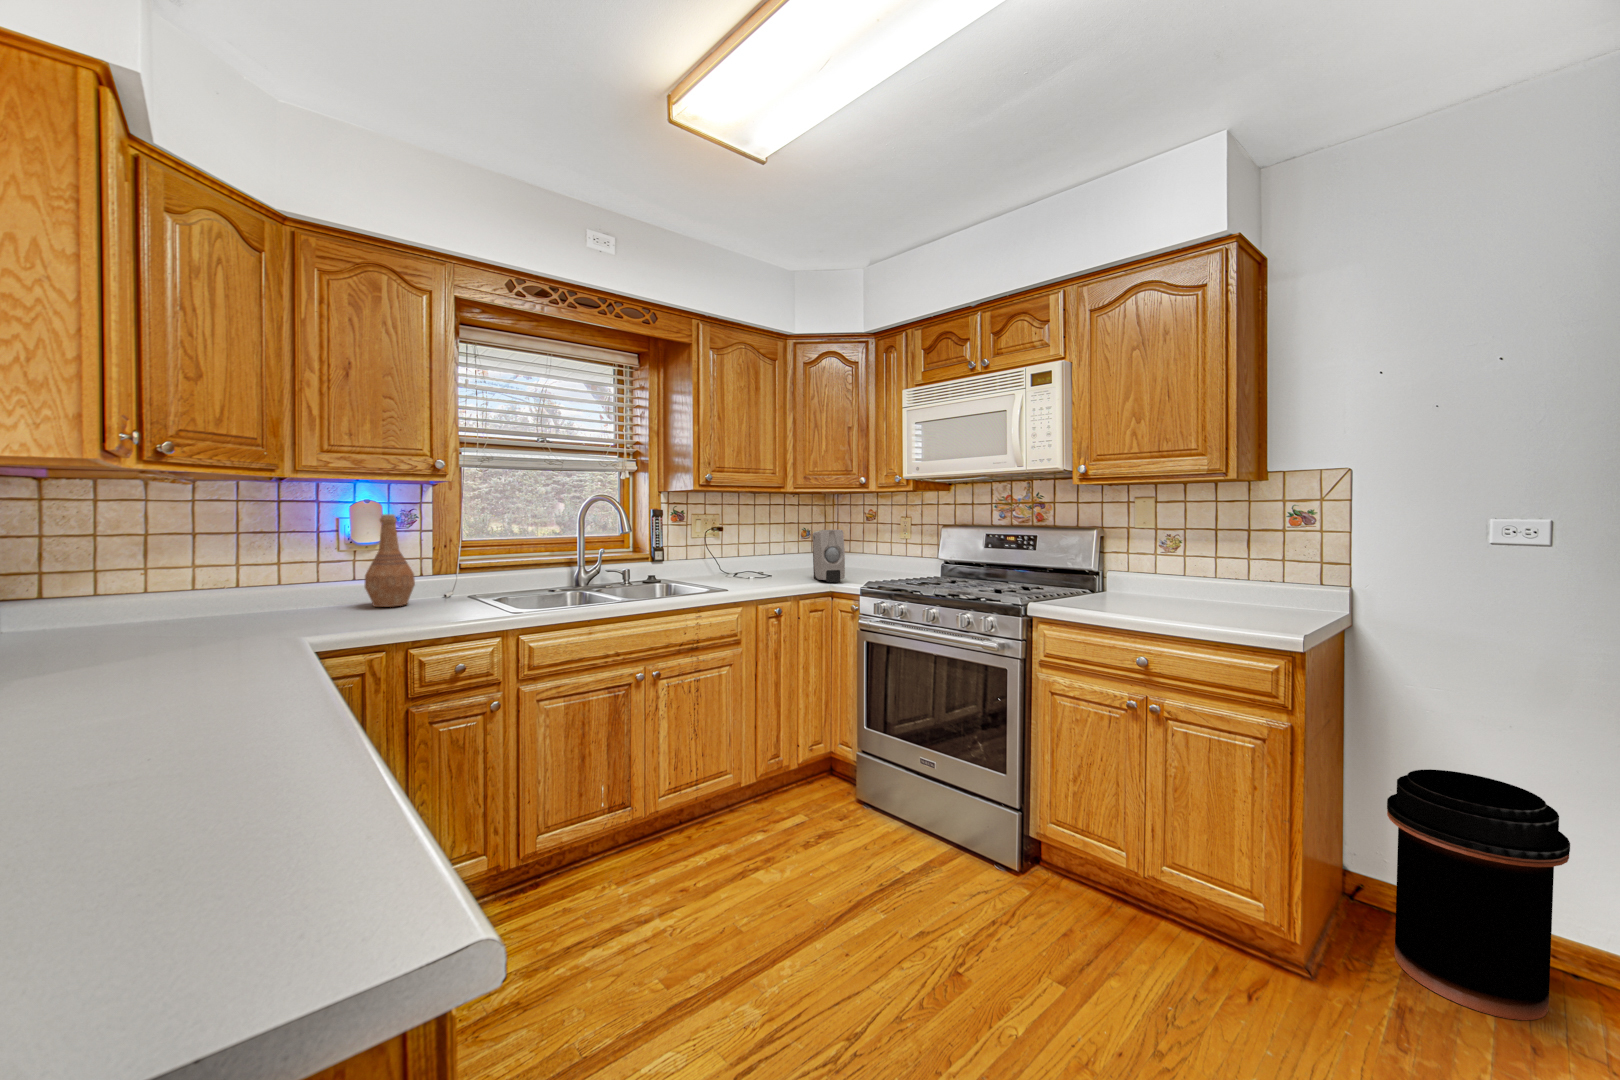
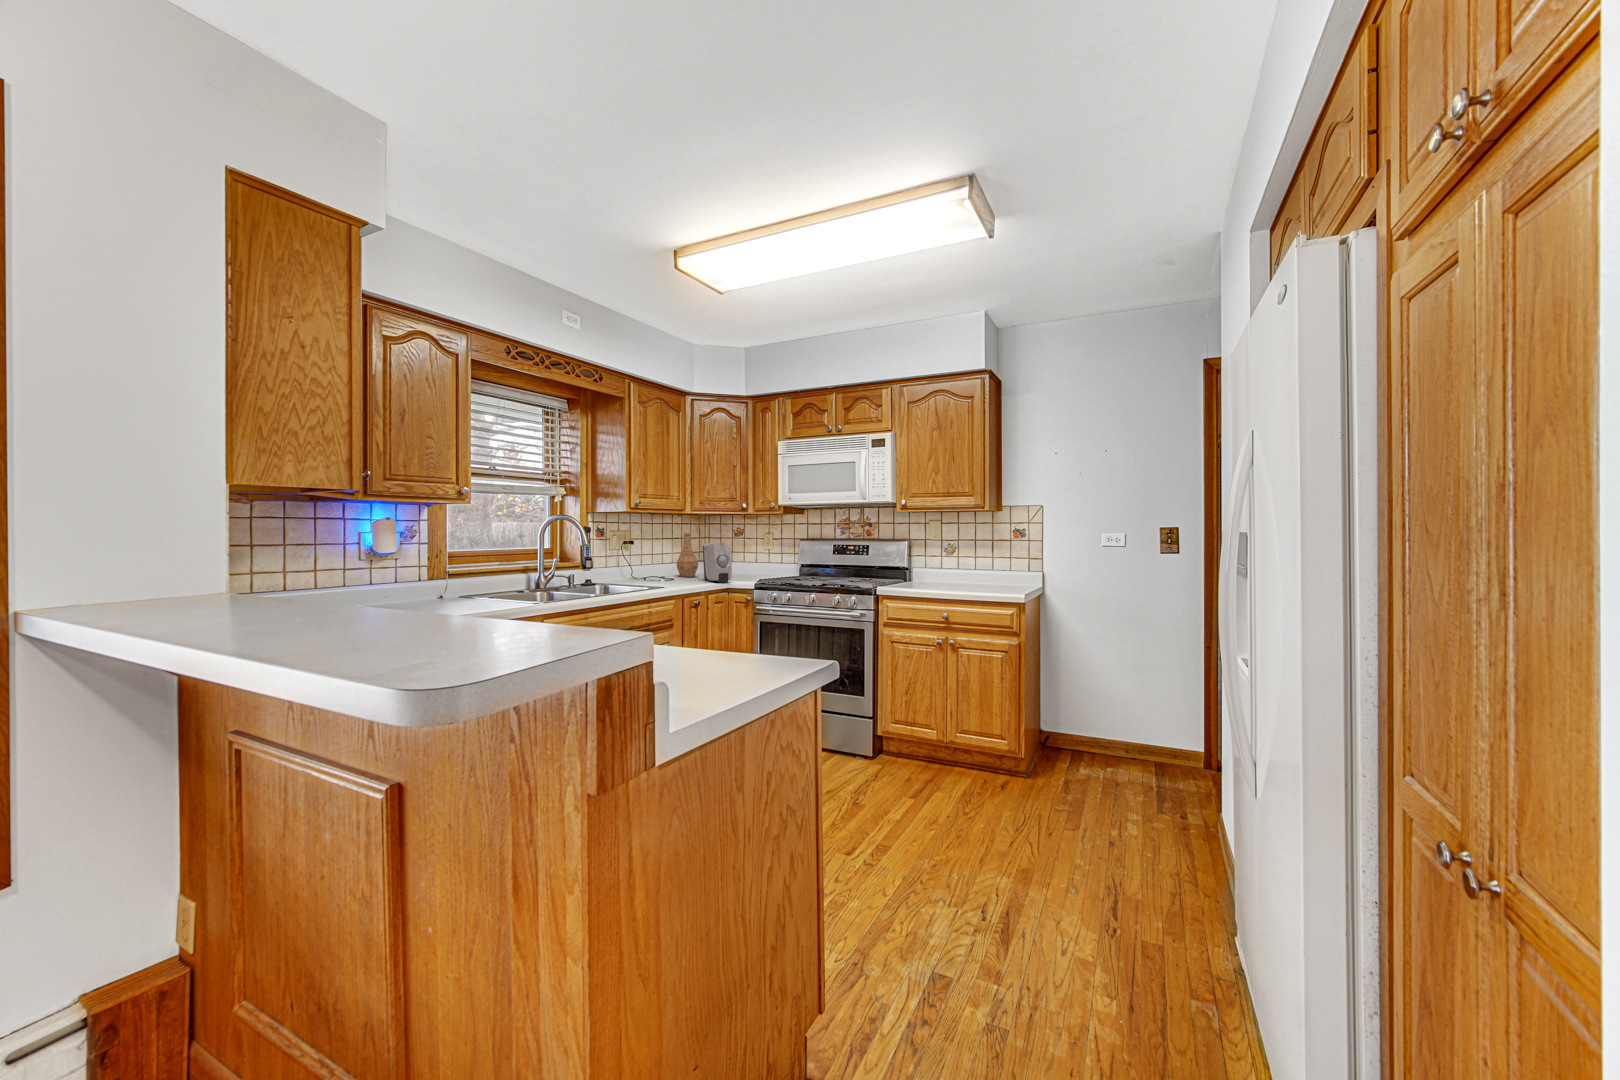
vase: present [365,514,415,607] -> present [677,531,698,577]
trash can: present [1387,769,1570,1020] -> none [1060,664,1129,776]

